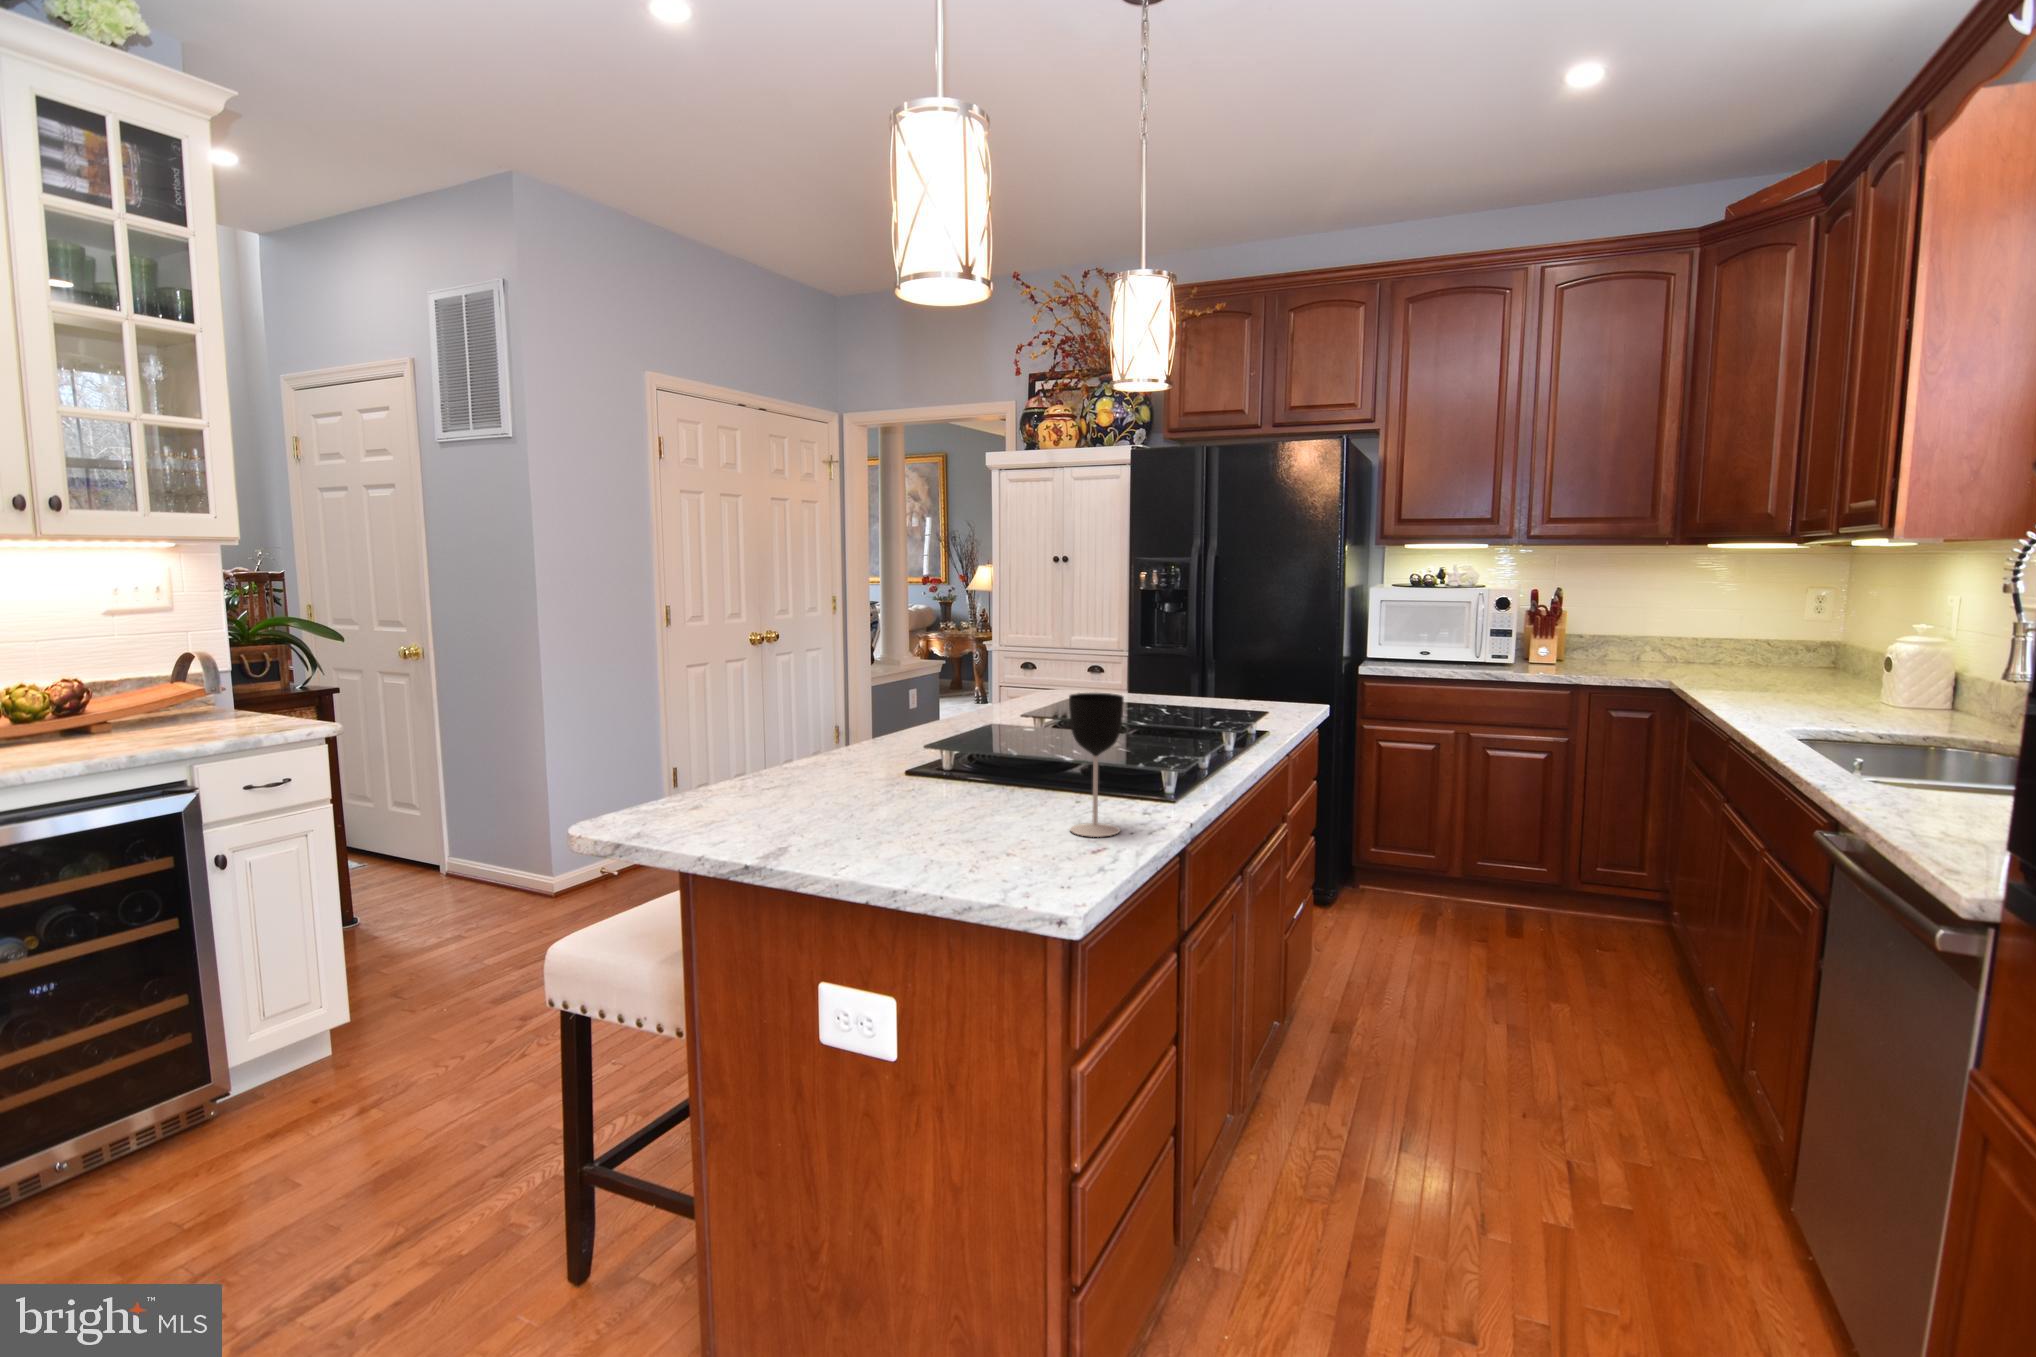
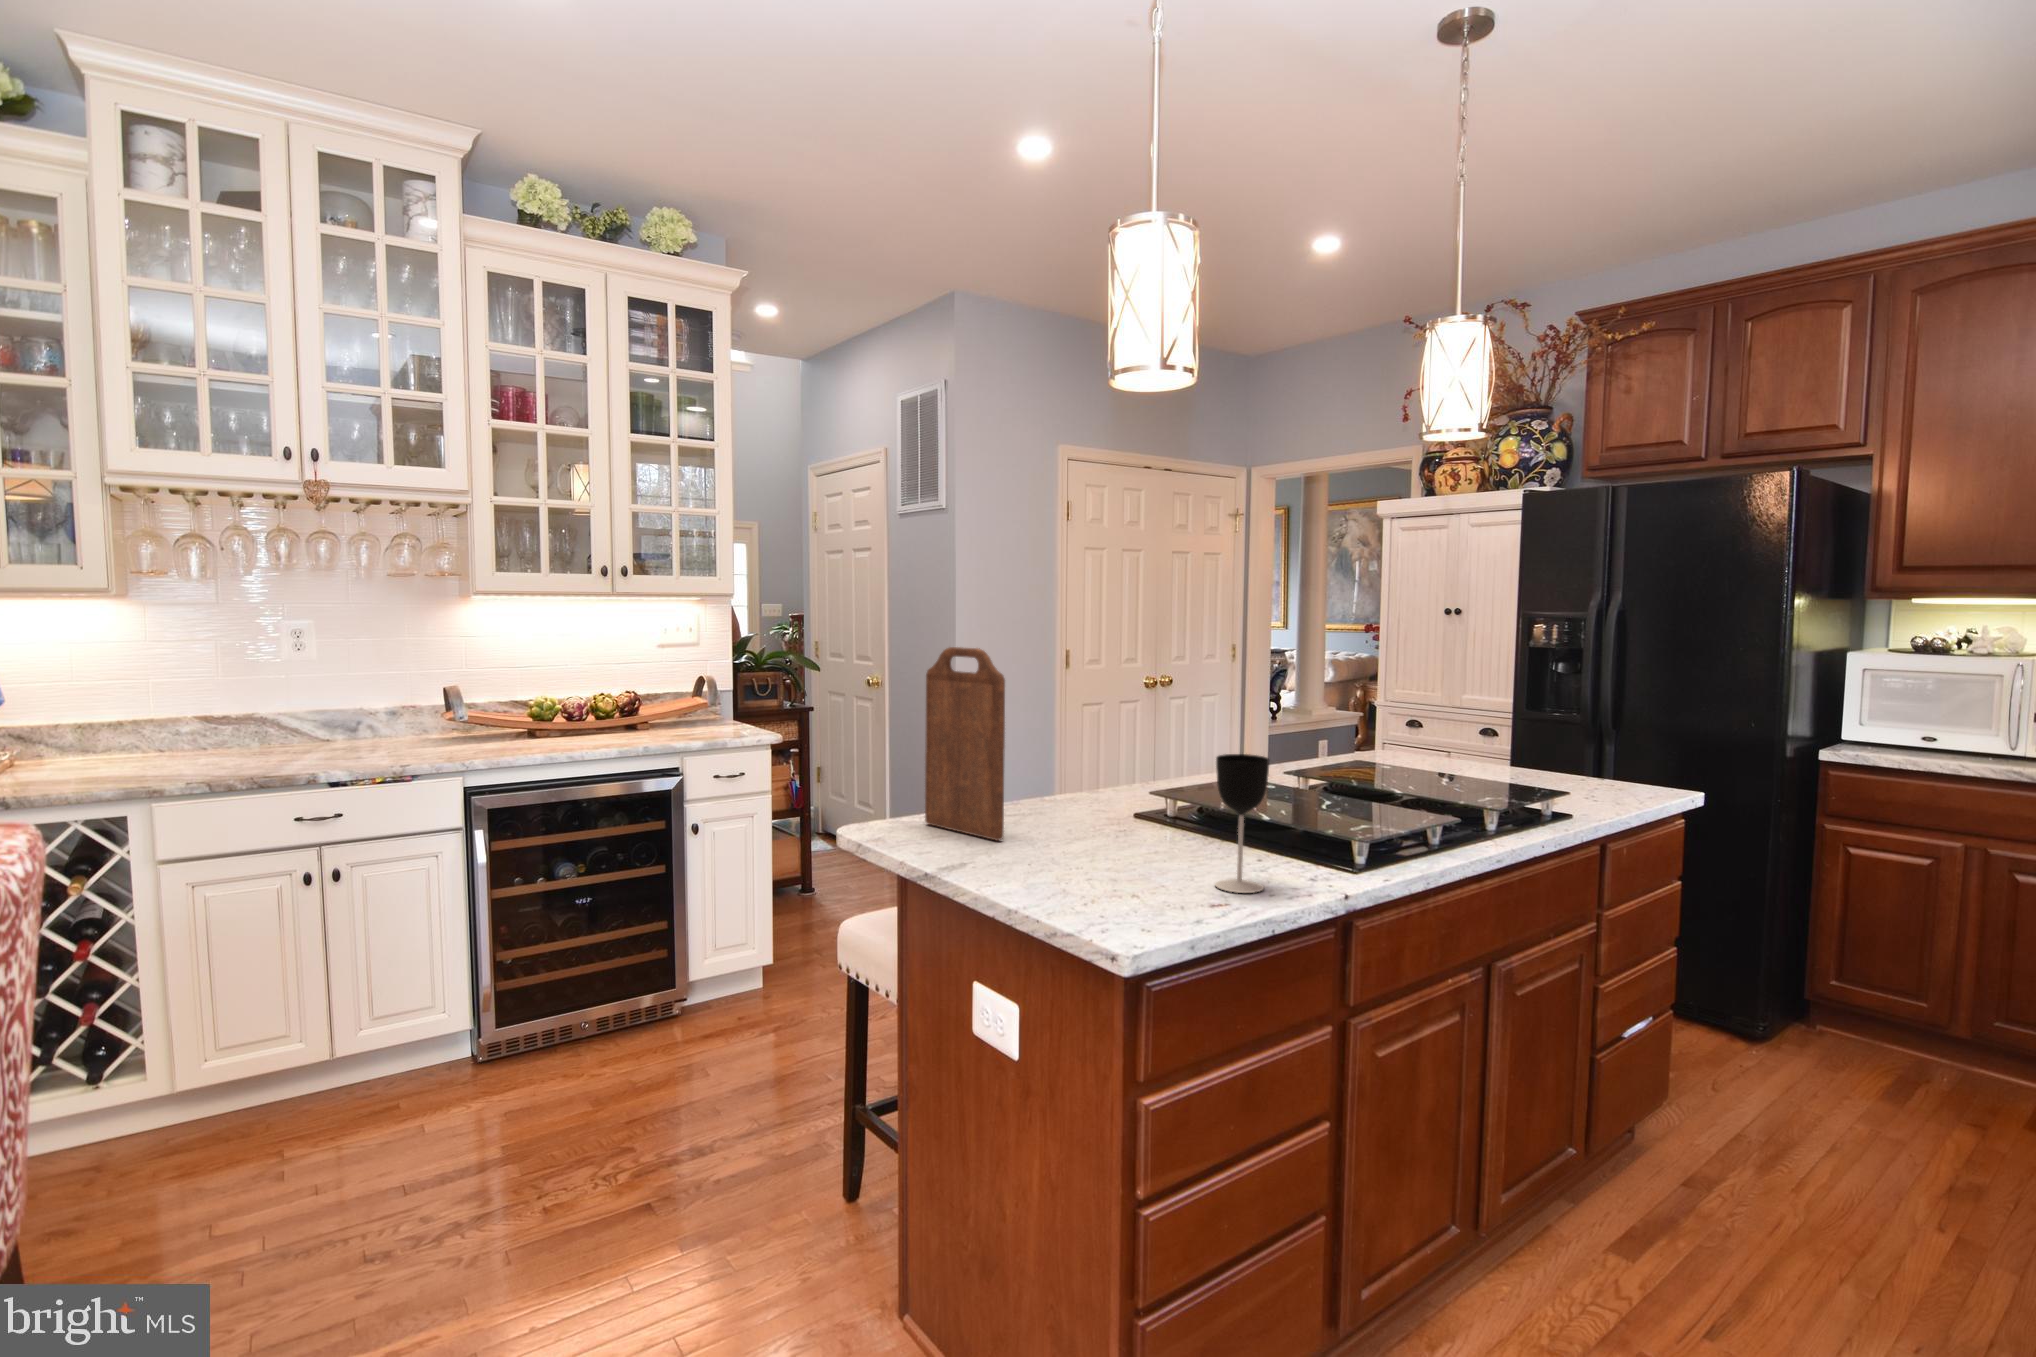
cutting board: none [674,591,798,818] -> present [925,647,1005,840]

